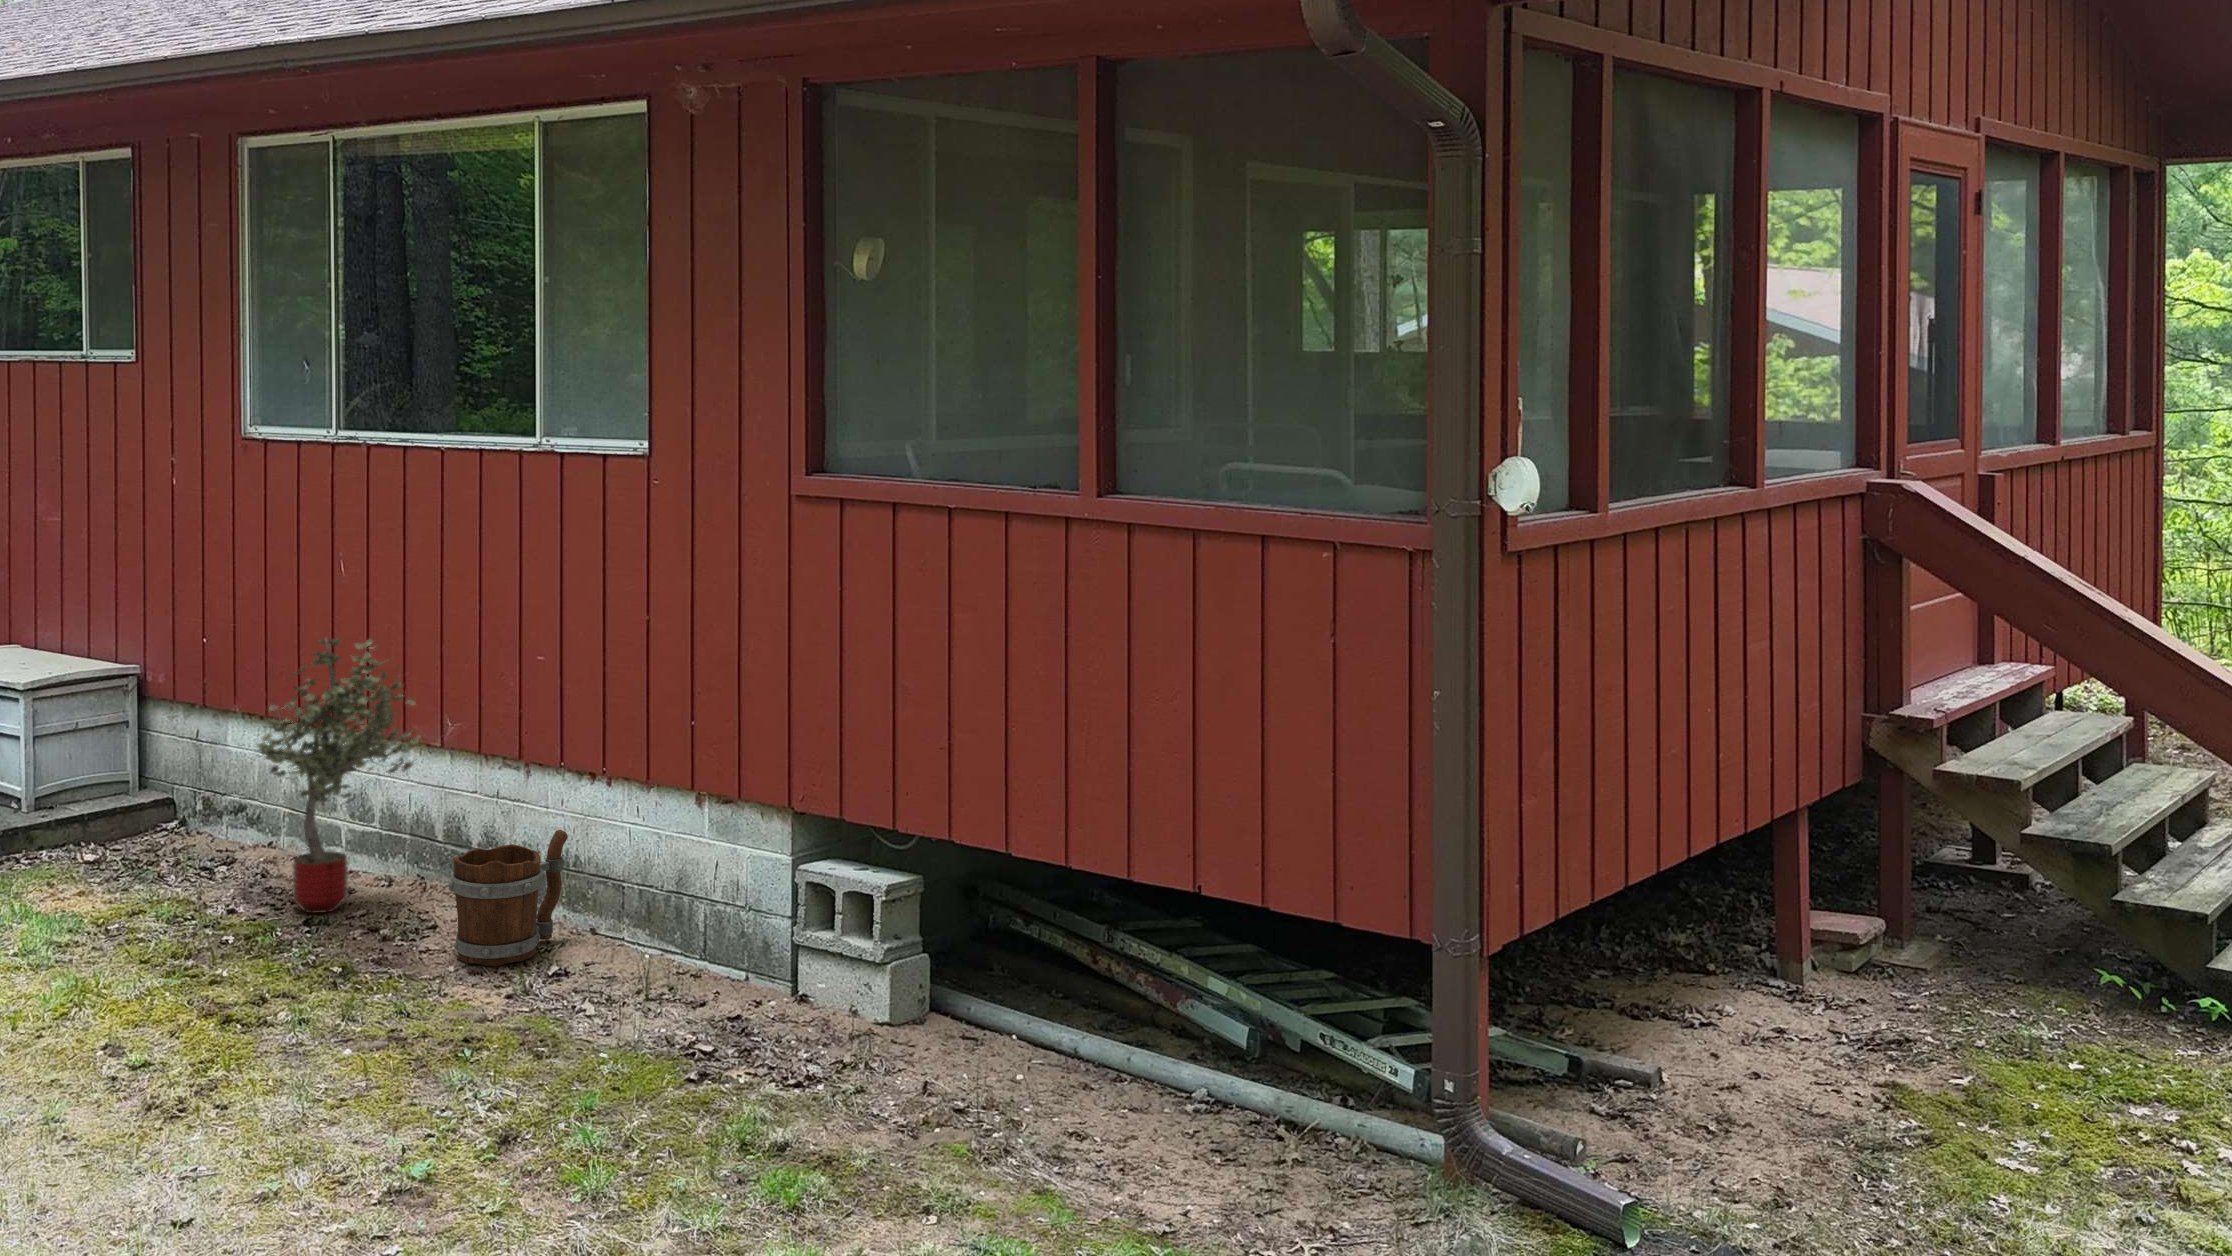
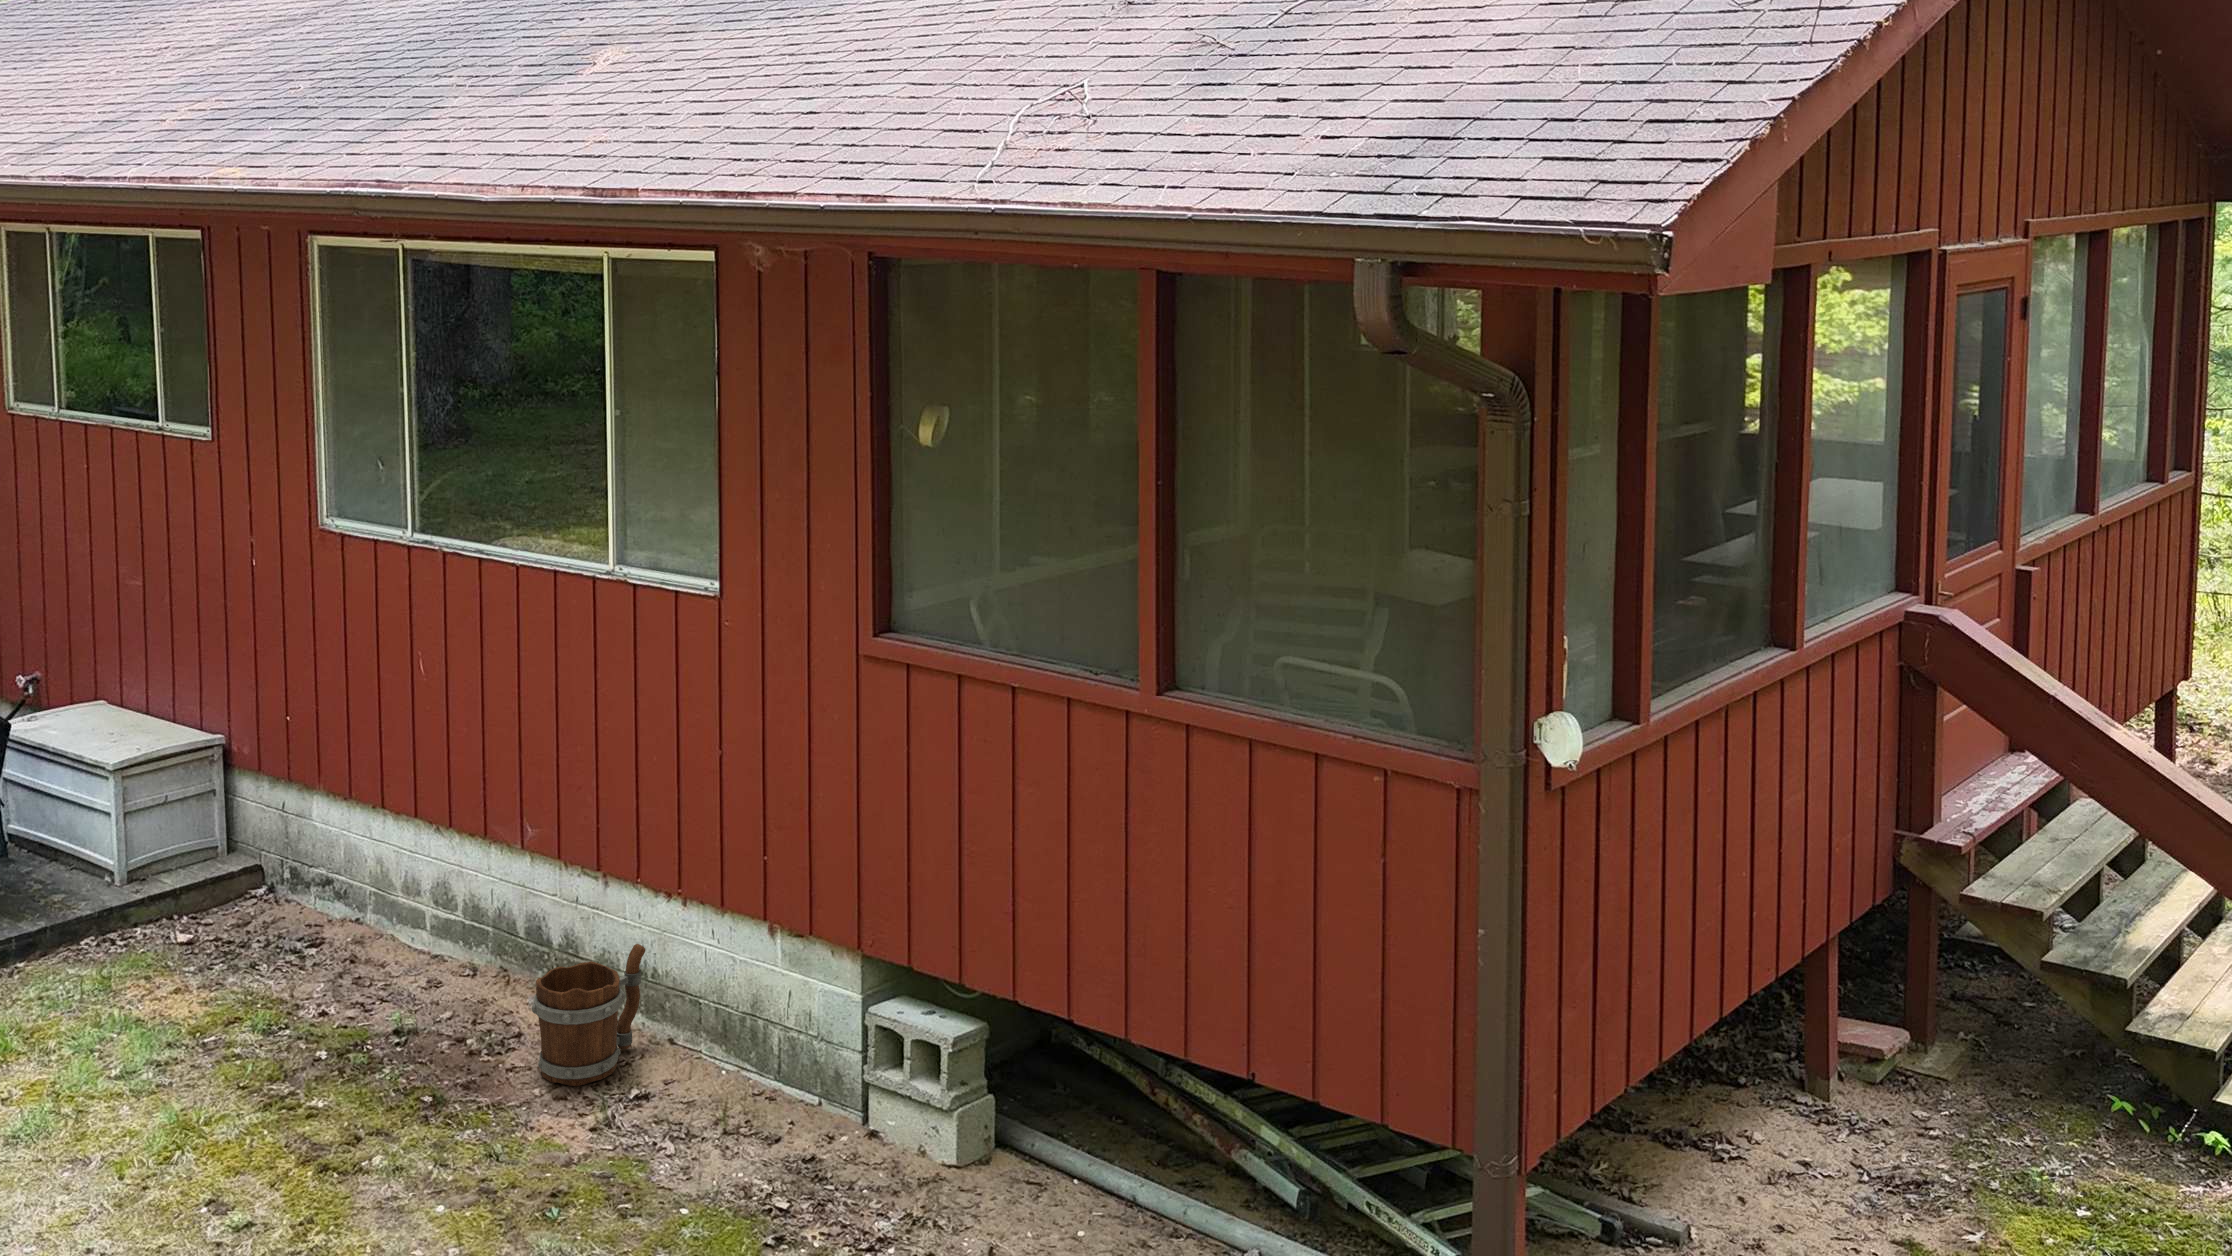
potted tree: present [257,638,421,913] -> none [339,748,503,1012]

